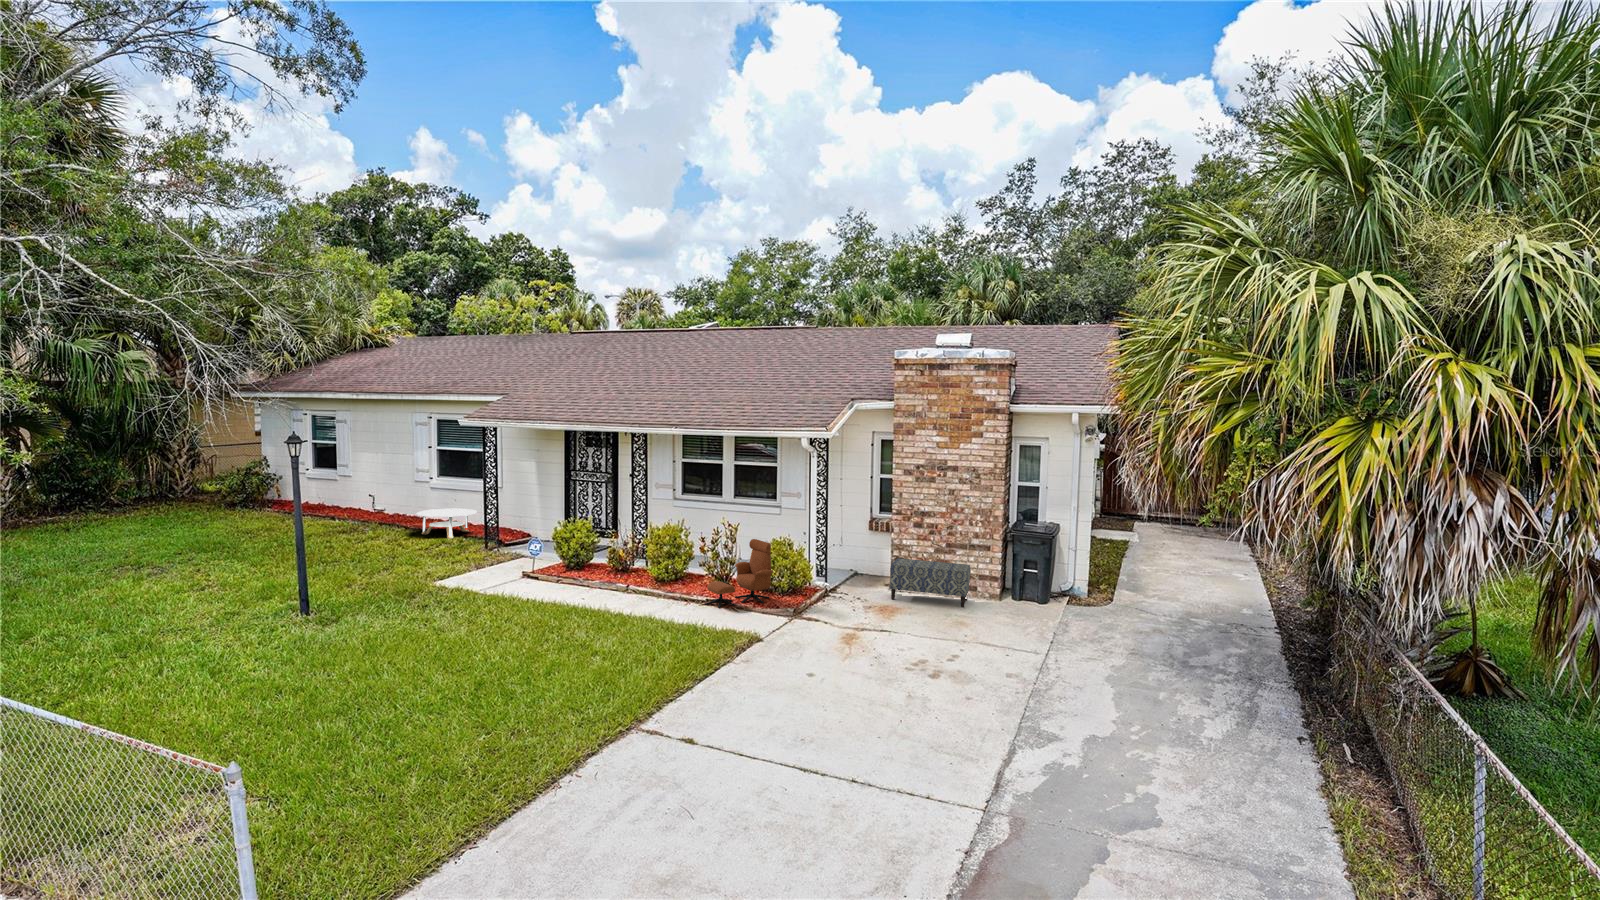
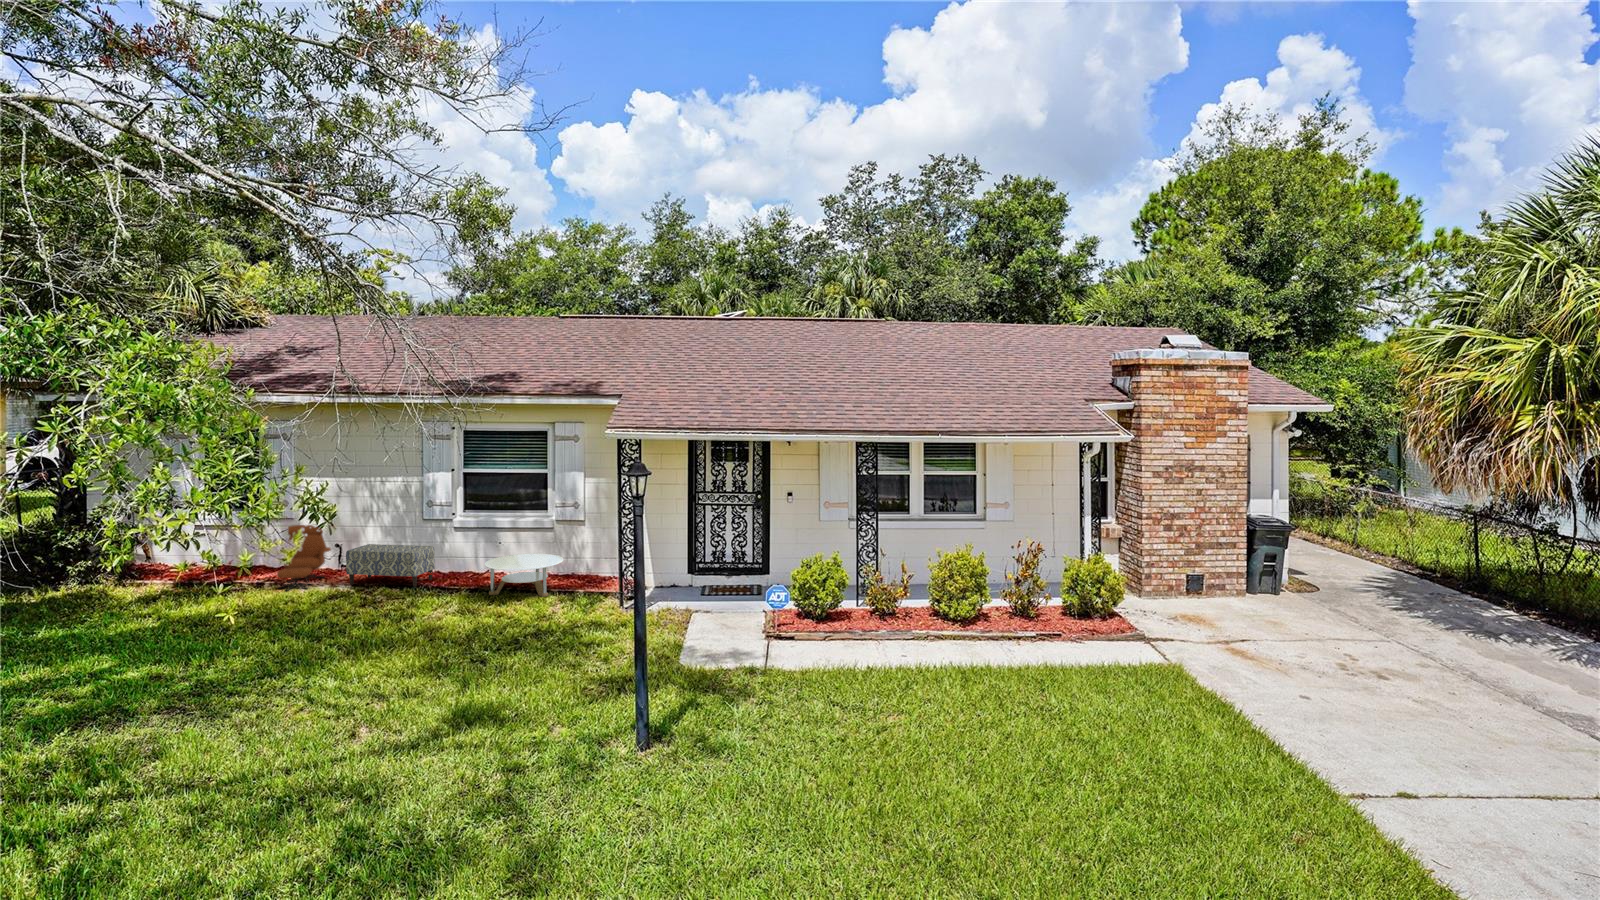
lounge chair: present [705,539,773,608] -> present [277,525,331,592]
bench: present [890,558,971,607] -> present [346,544,435,587]

